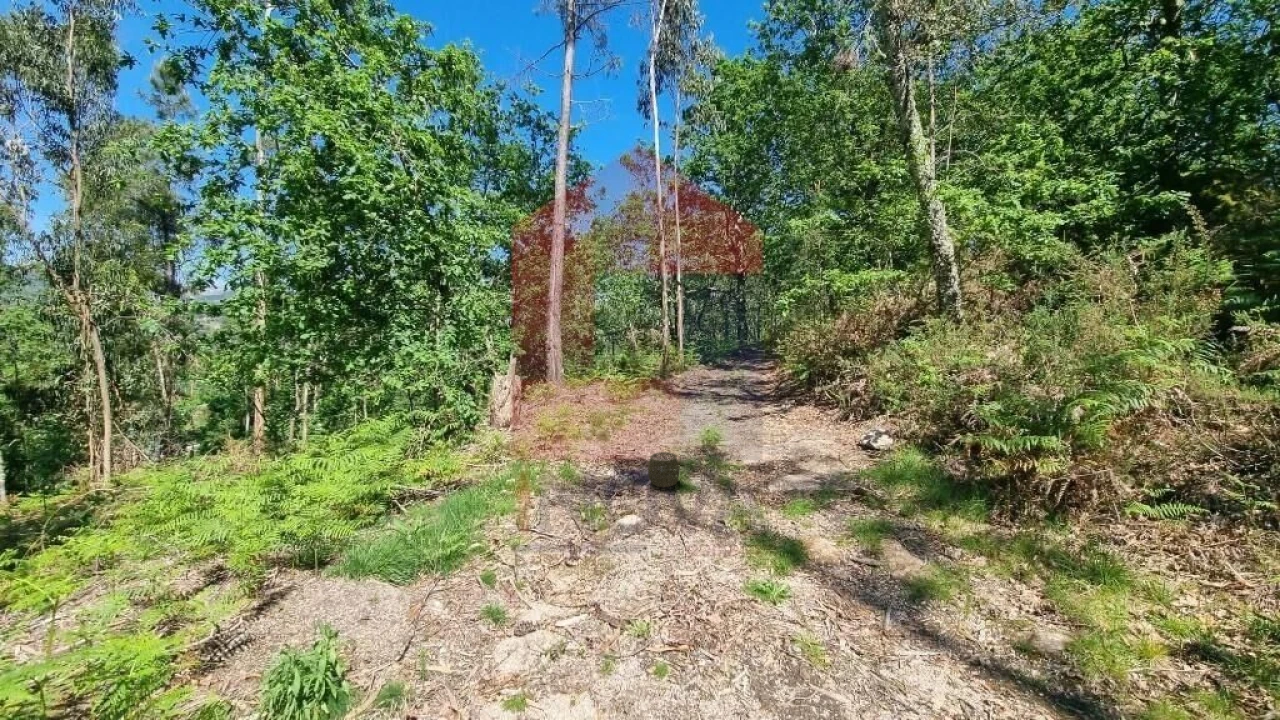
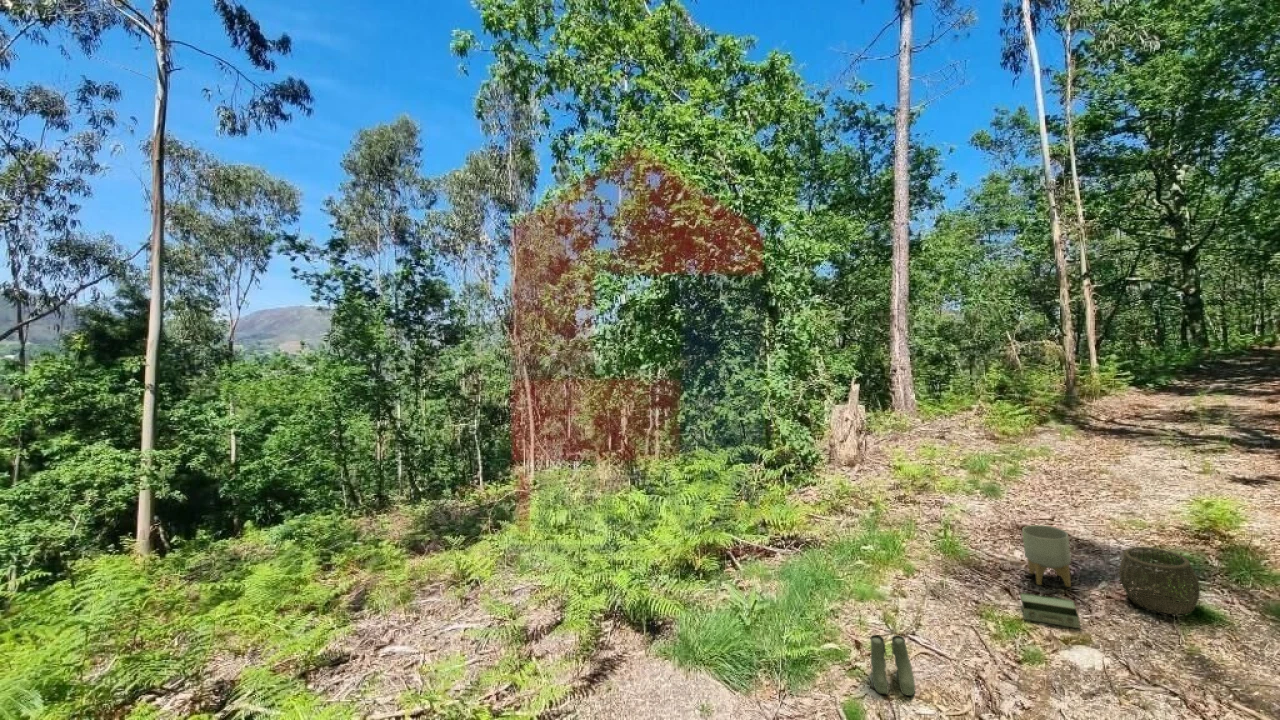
planter: none [604,447,627,485] -> present [1022,525,1071,587]
toolbox: none [597,488,624,504] -> present [1020,593,1080,628]
boots: none [498,525,525,564] -> present [871,635,915,696]

